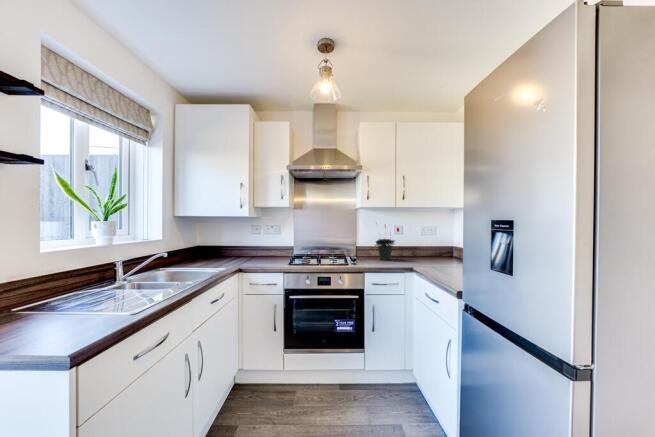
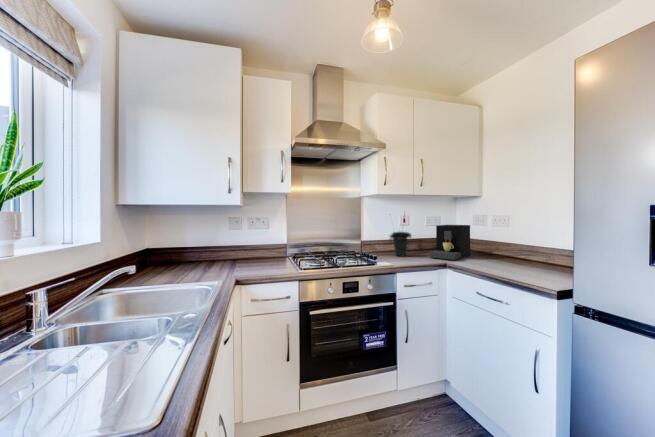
coffee maker: none [406,234,451,265] -> present [429,225,470,260]

